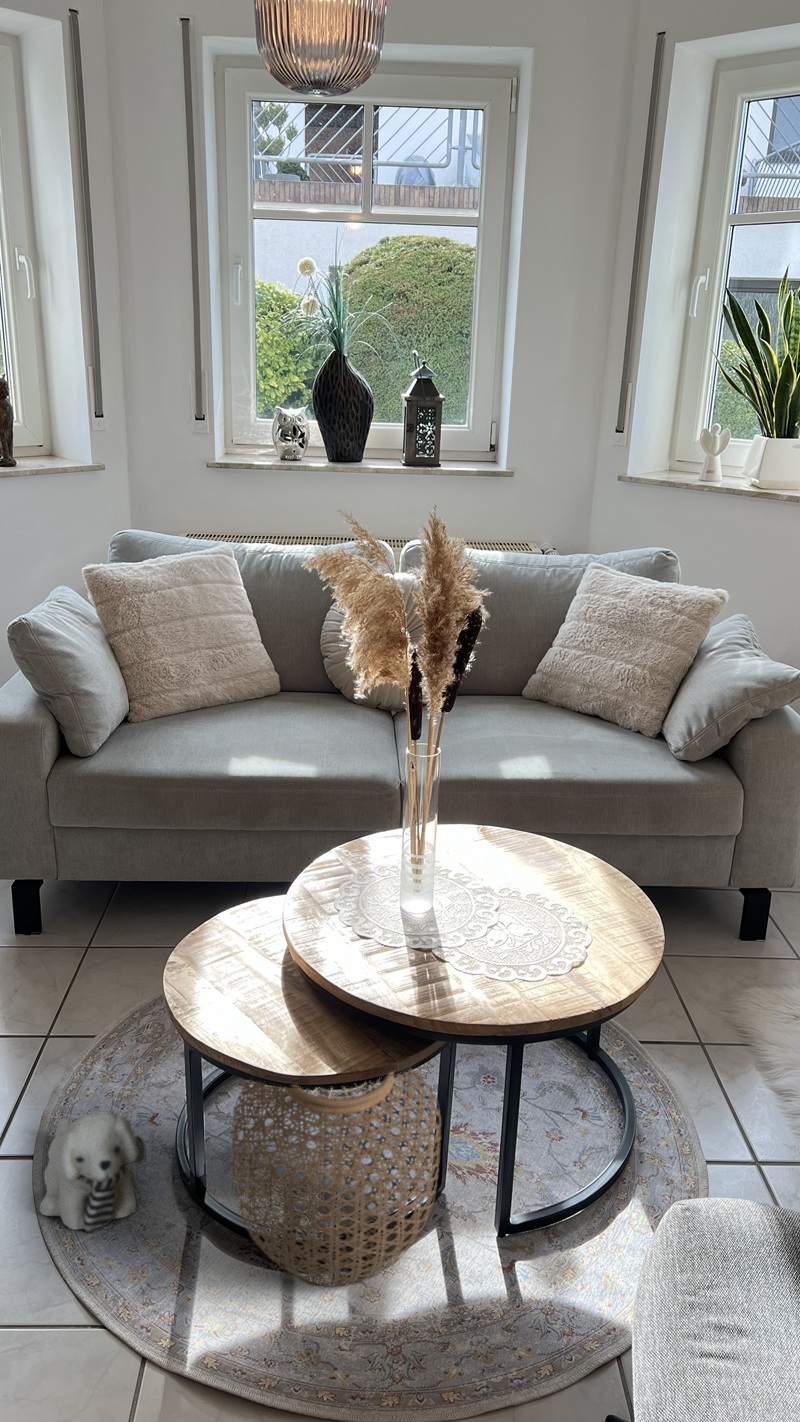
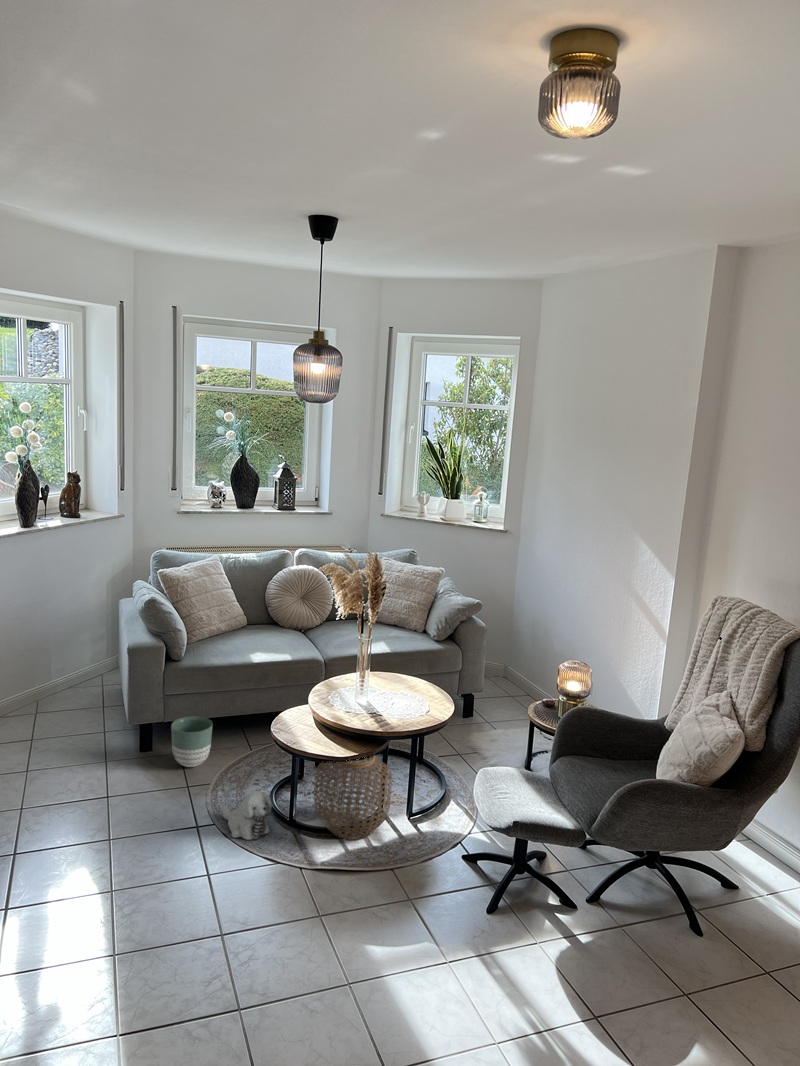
planter: none [35,883,125,993] -> present [171,716,212,767]

